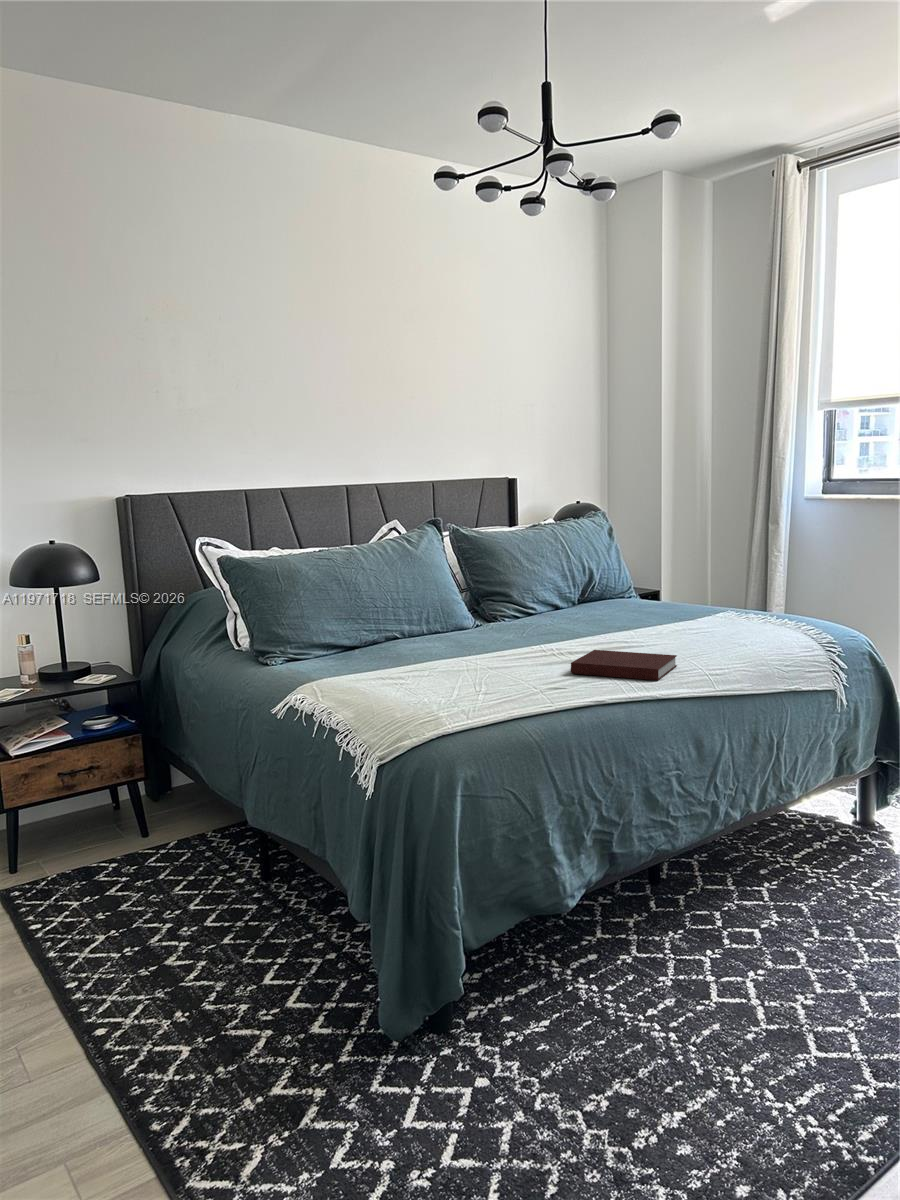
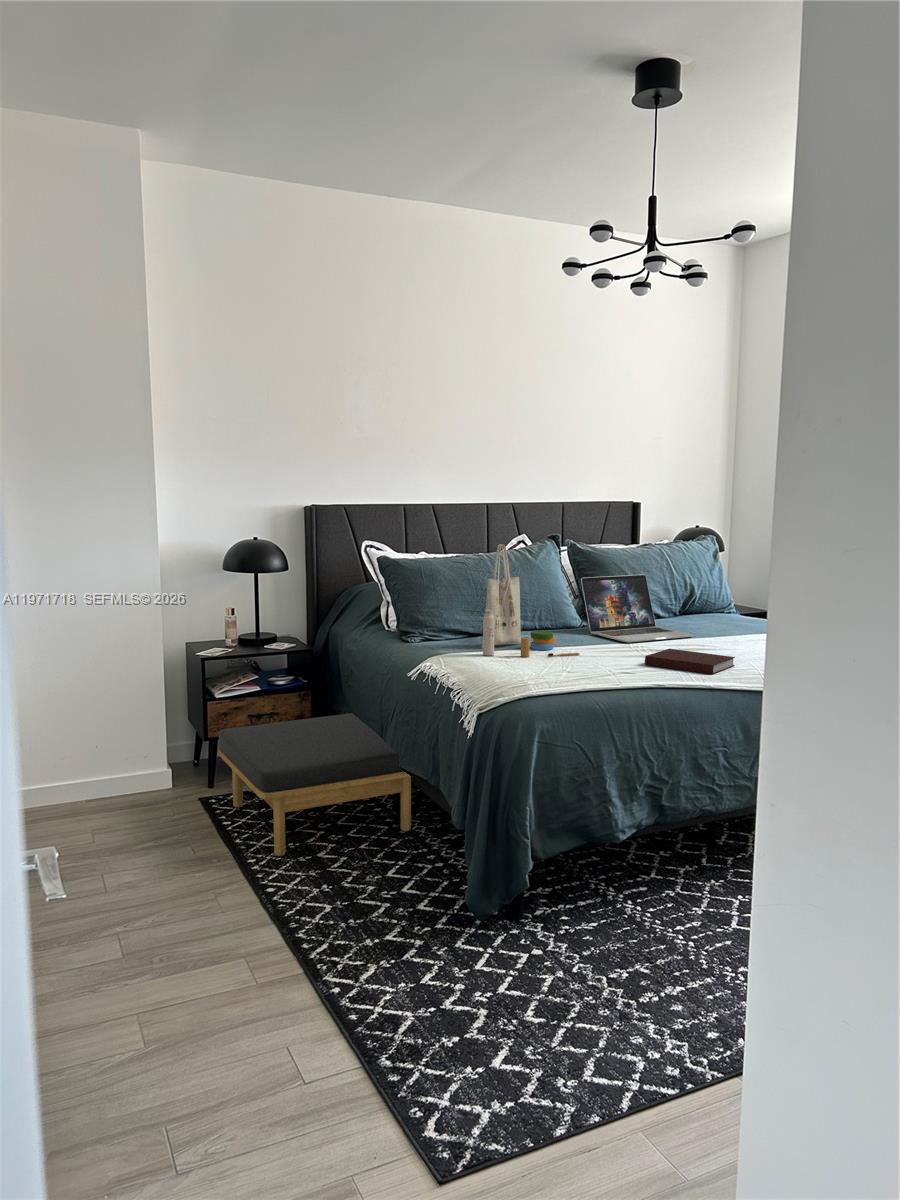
tote bag: none [361,533,486,677] -> present [482,544,579,657]
laptop: none [472,559,609,644] -> present [581,575,693,642]
ottoman: none [17,757,300,972] -> present [218,713,411,856]

